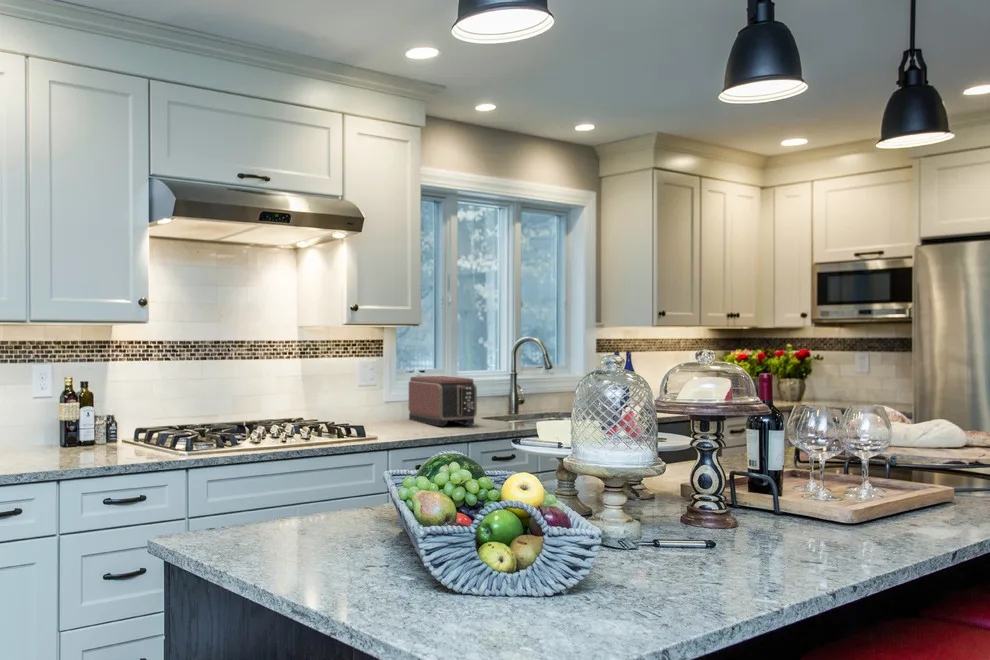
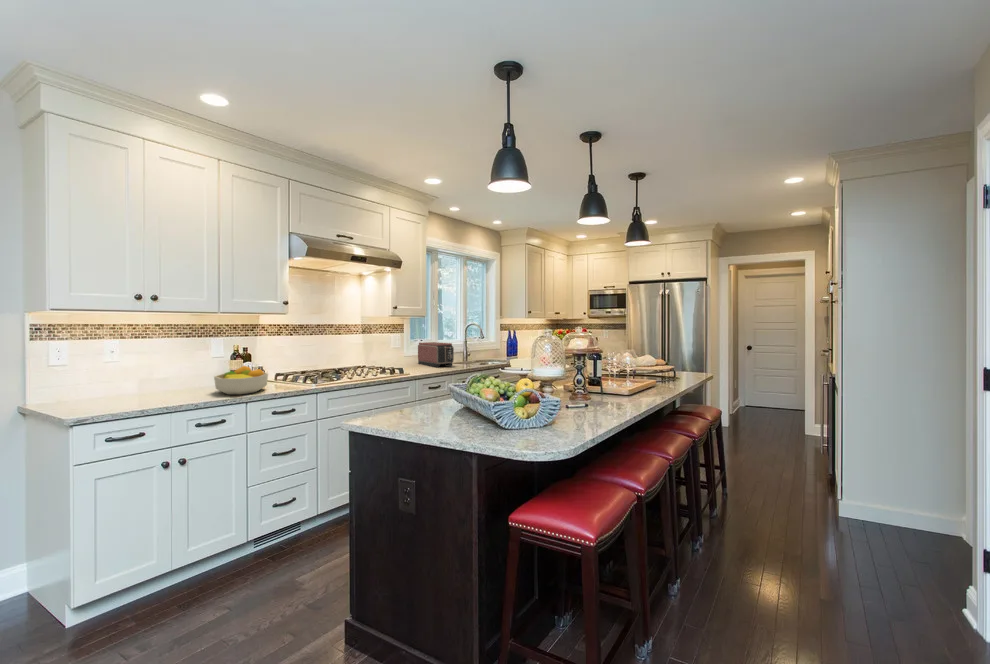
fruit bowl: none [29,412,115,461] -> present [214,366,268,395]

